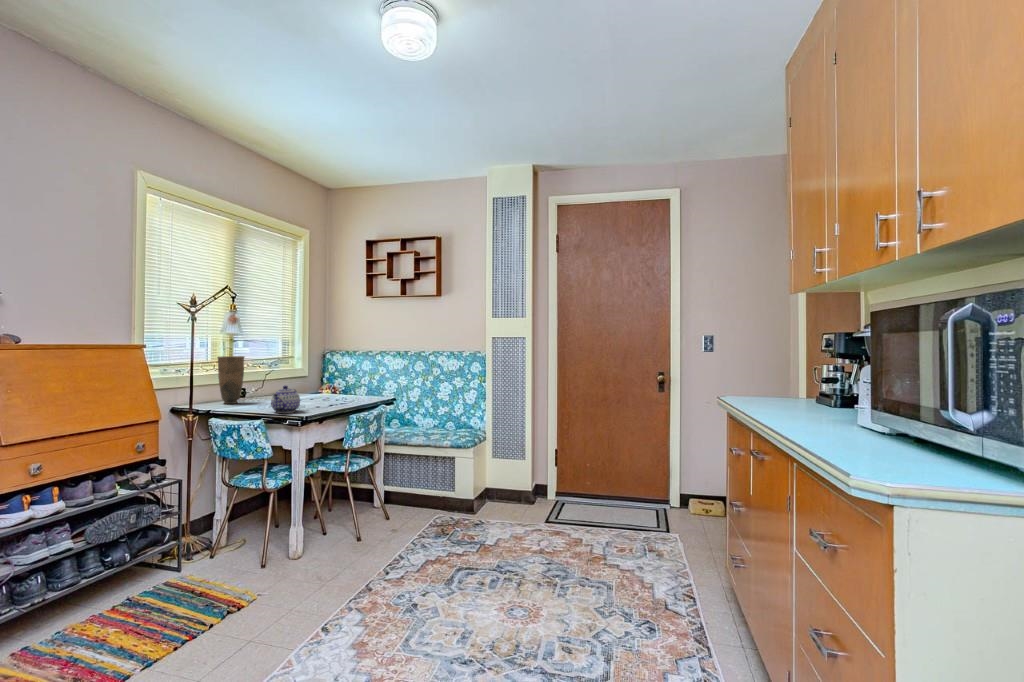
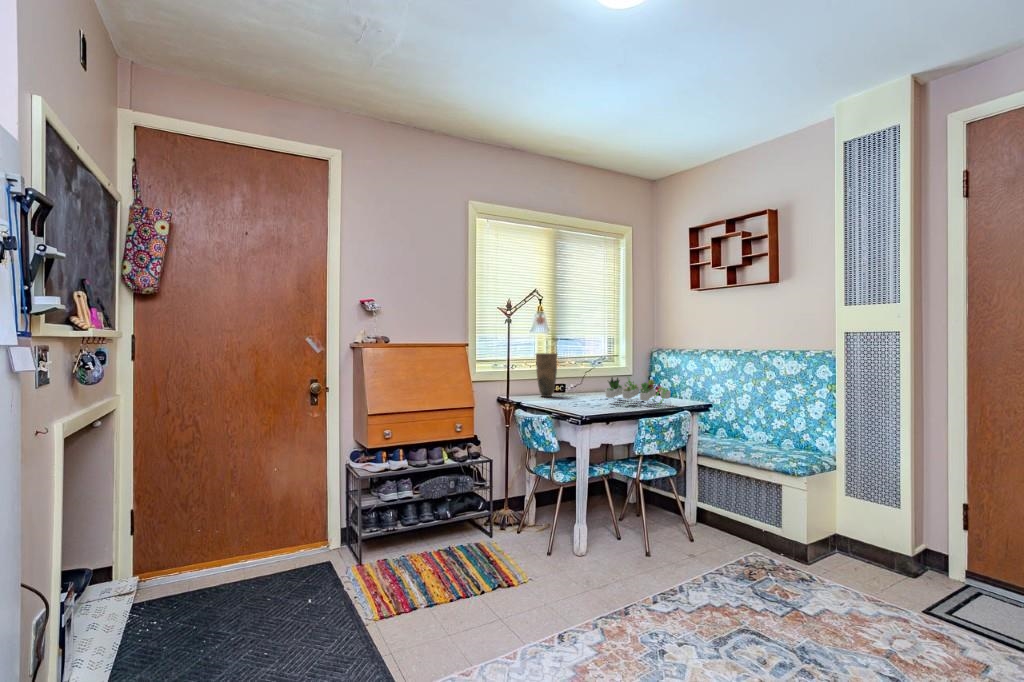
succulent plant: none [305,376,367,404] -> present [605,377,671,405]
teapot: present [271,386,300,413] -> none [559,382,589,409]

